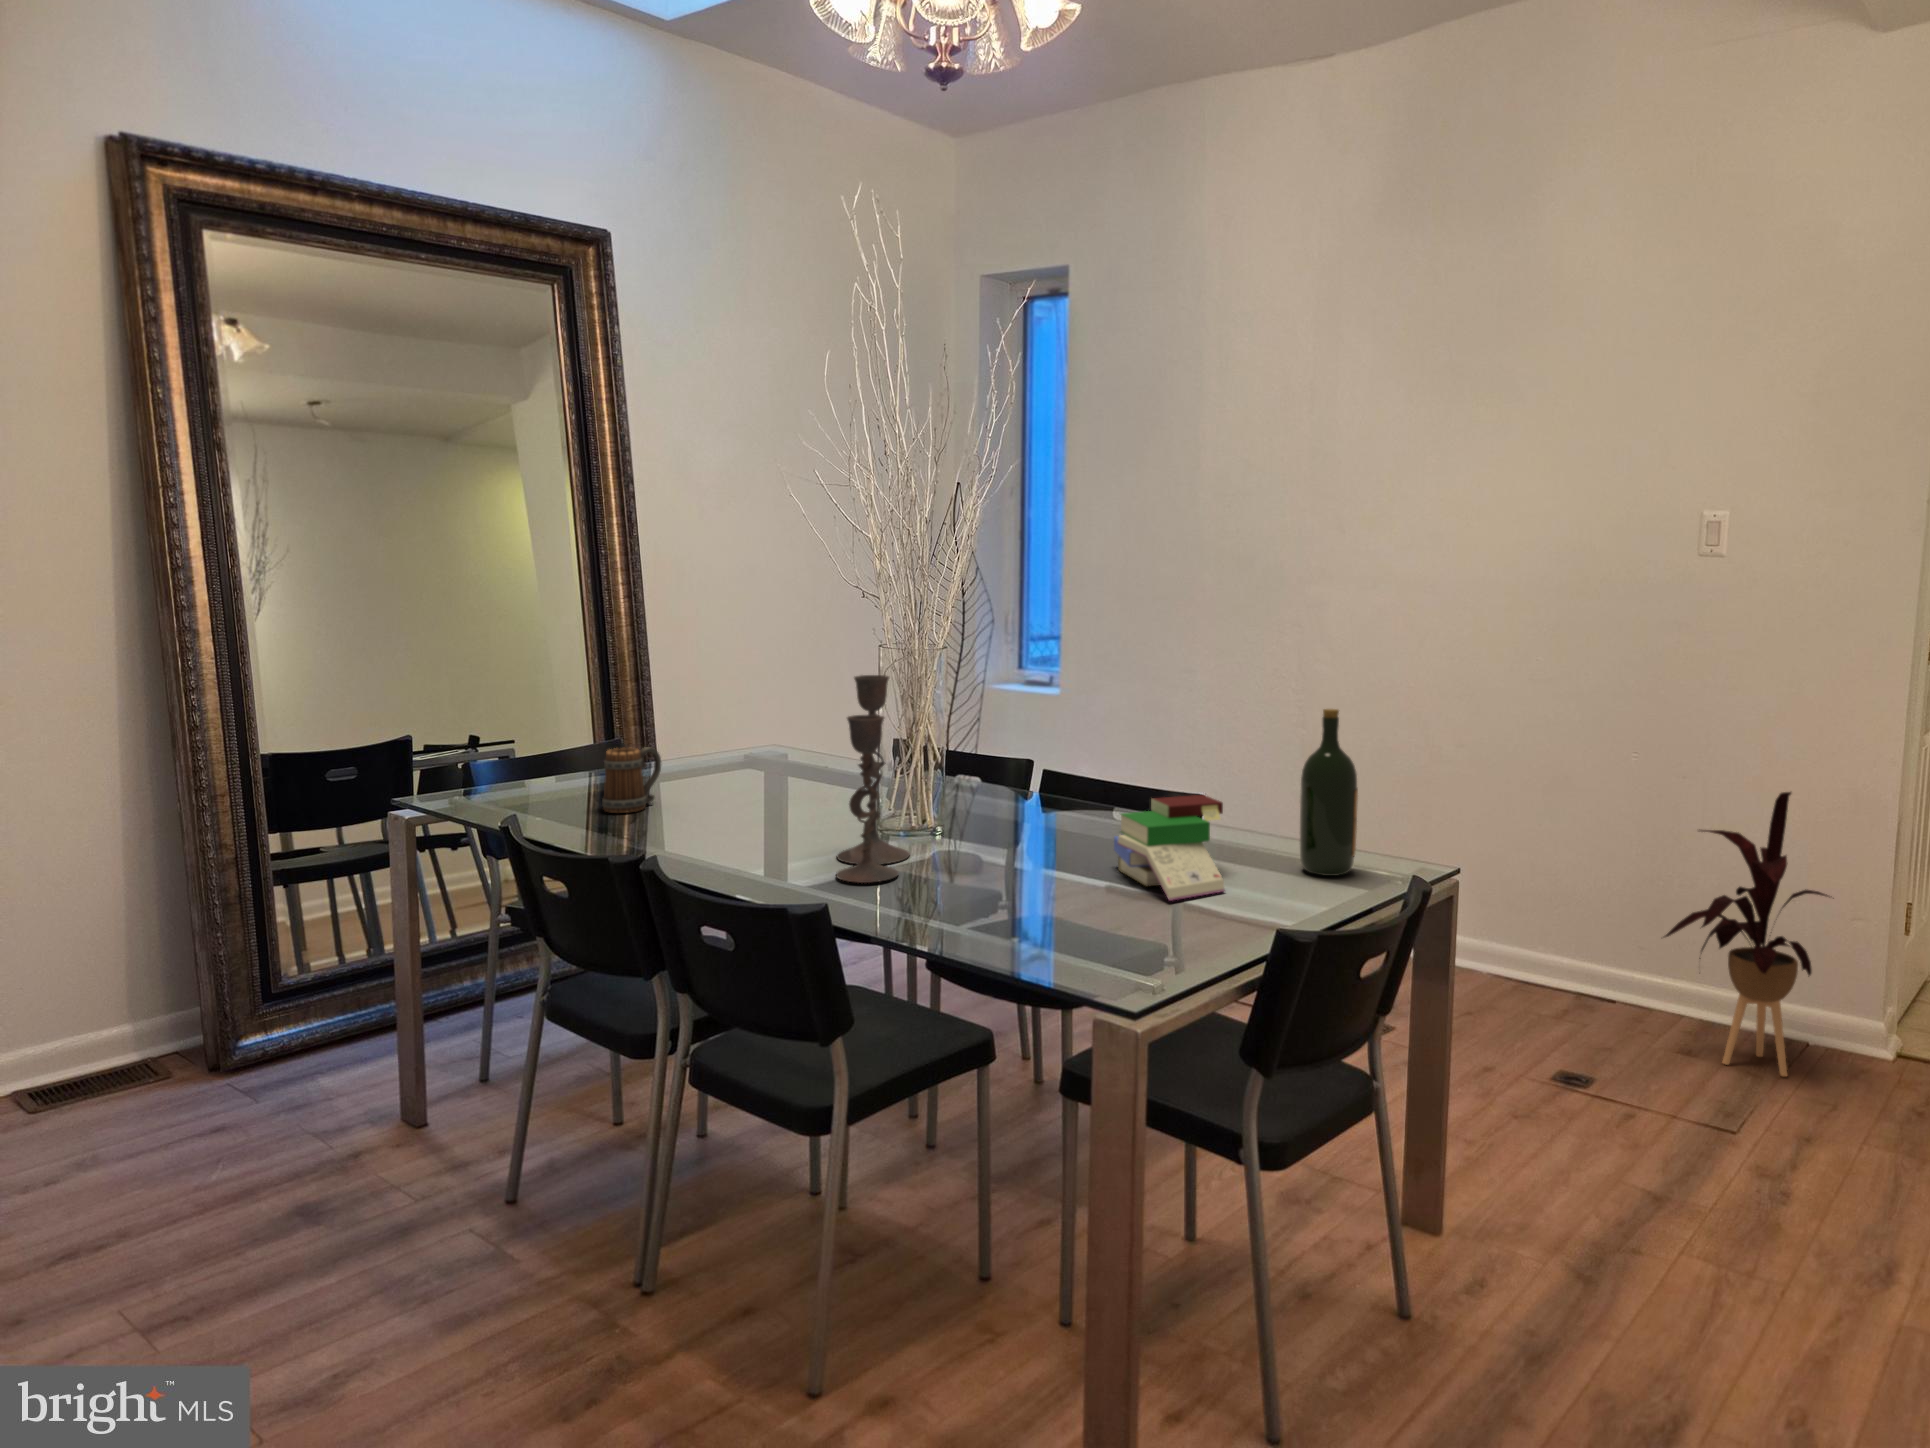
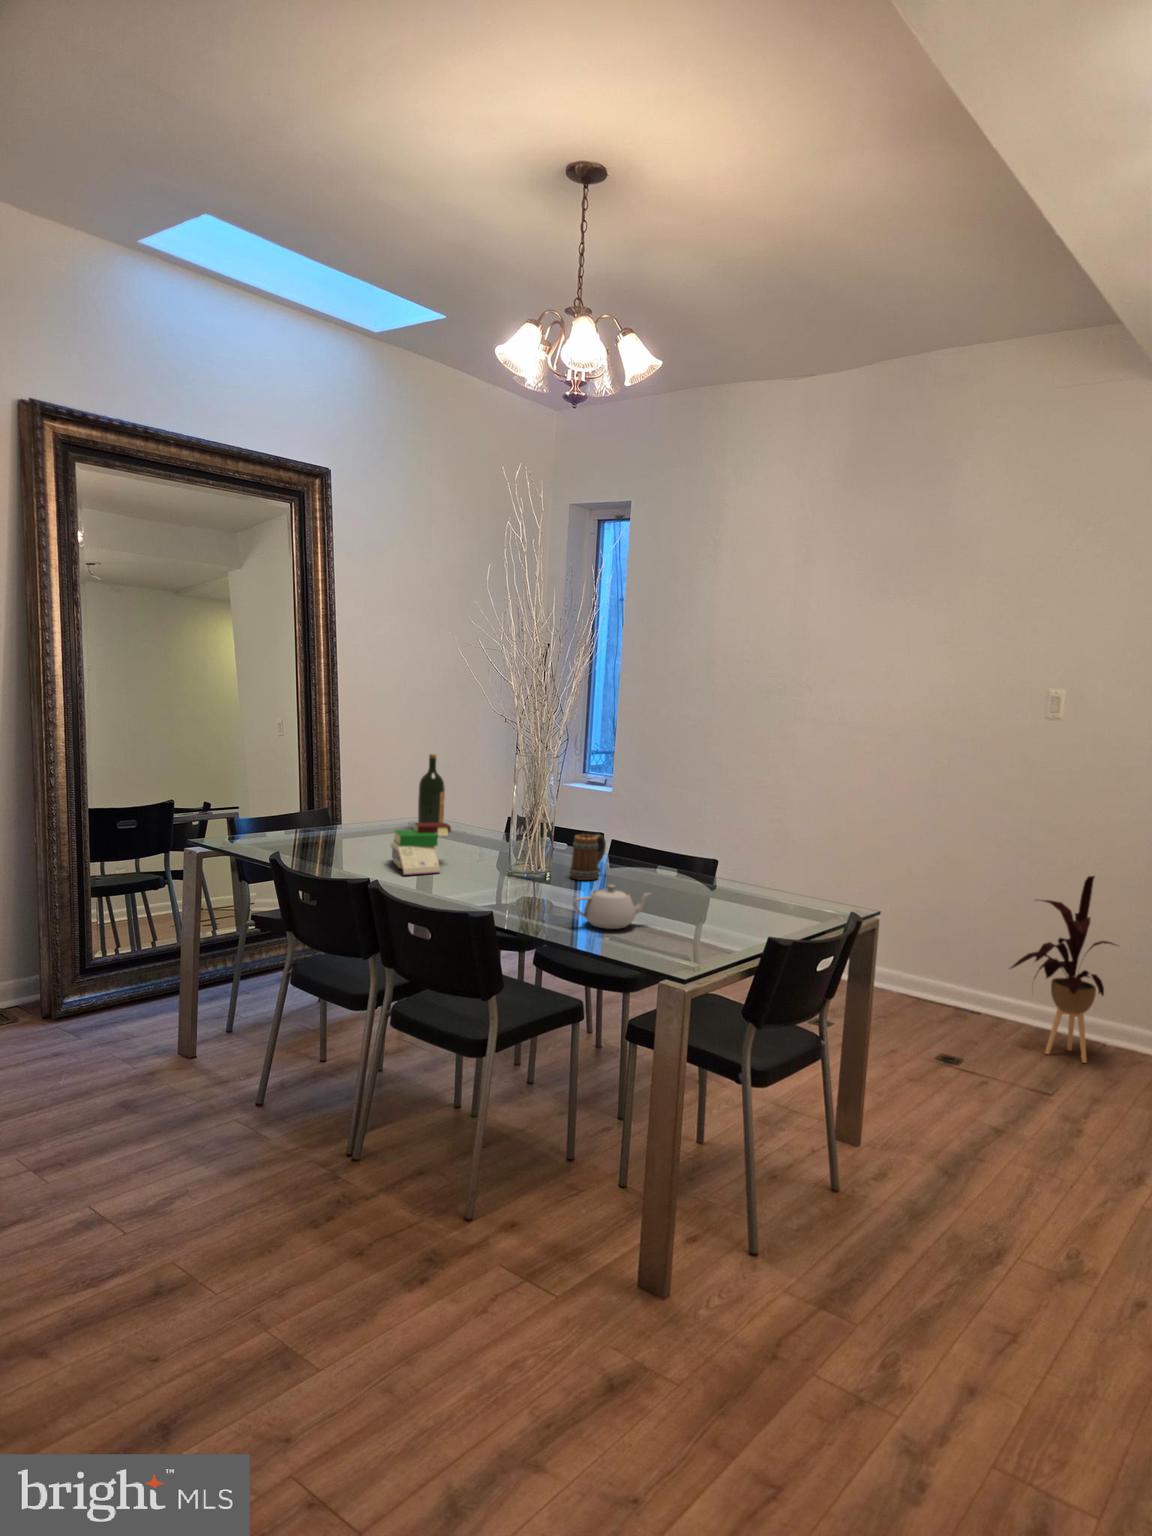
candlestick: present [836,675,910,883] -> none [483,772,530,904]
wine bottle: present [1300,709,1358,876] -> present [418,754,445,823]
mug: present [602,747,661,813] -> present [570,834,606,880]
book: present [1114,795,1225,901] -> present [390,823,451,875]
teapot: none [964,848,1092,919] -> present [573,885,651,929]

